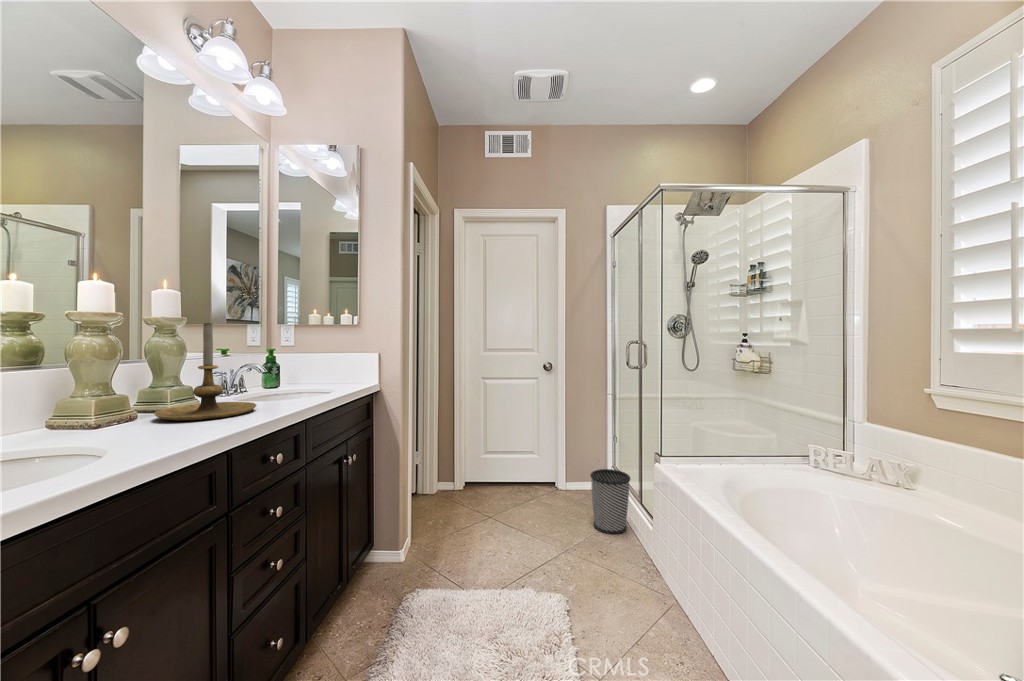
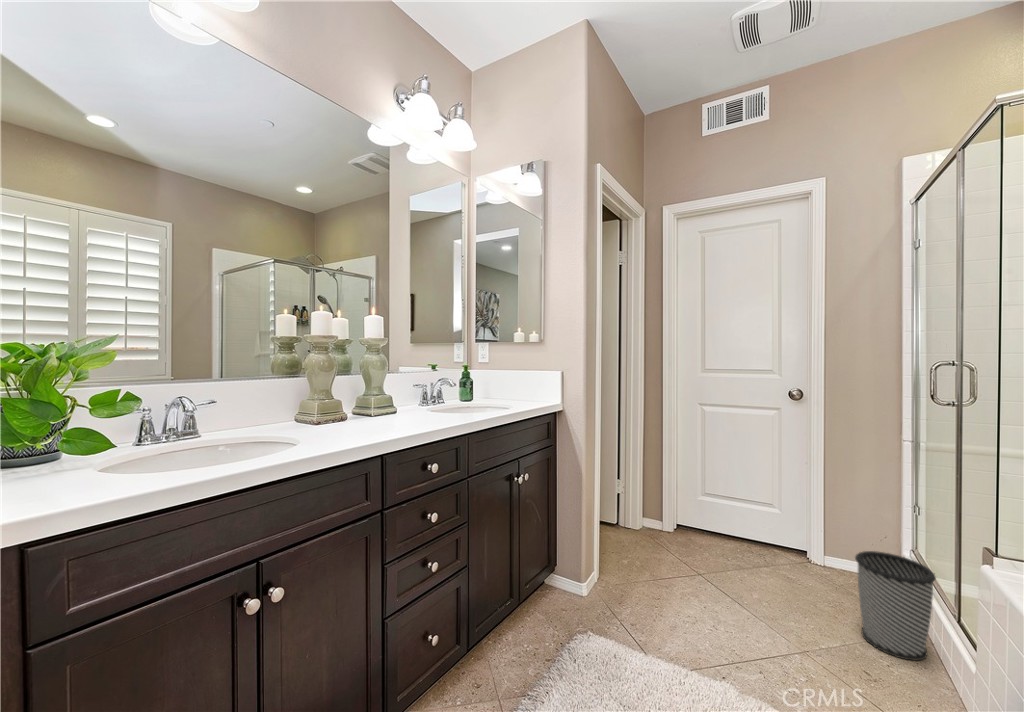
candle holder: present [154,323,257,421] -> none [356,340,430,424]

